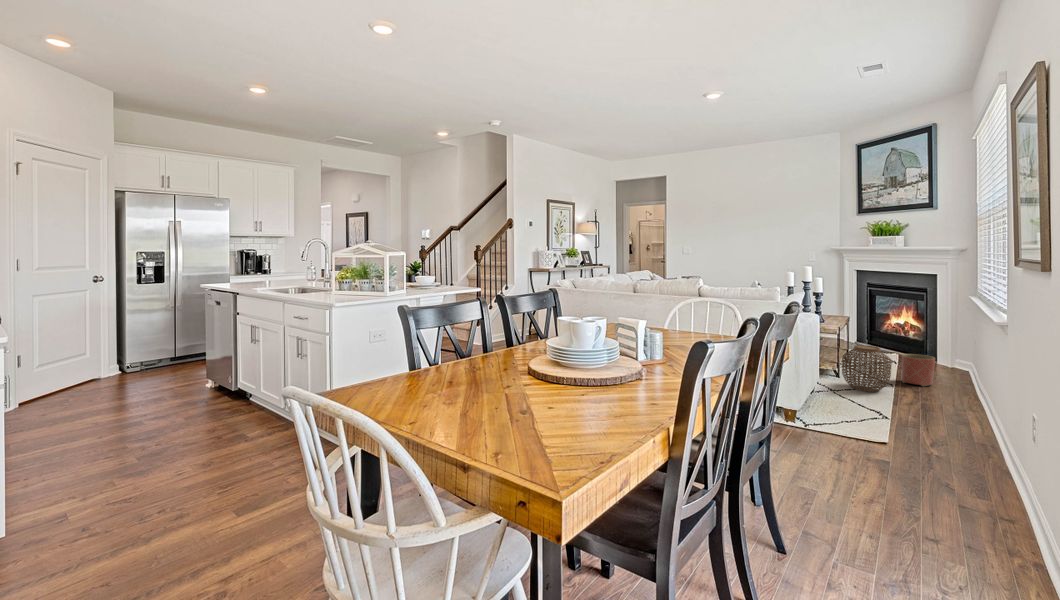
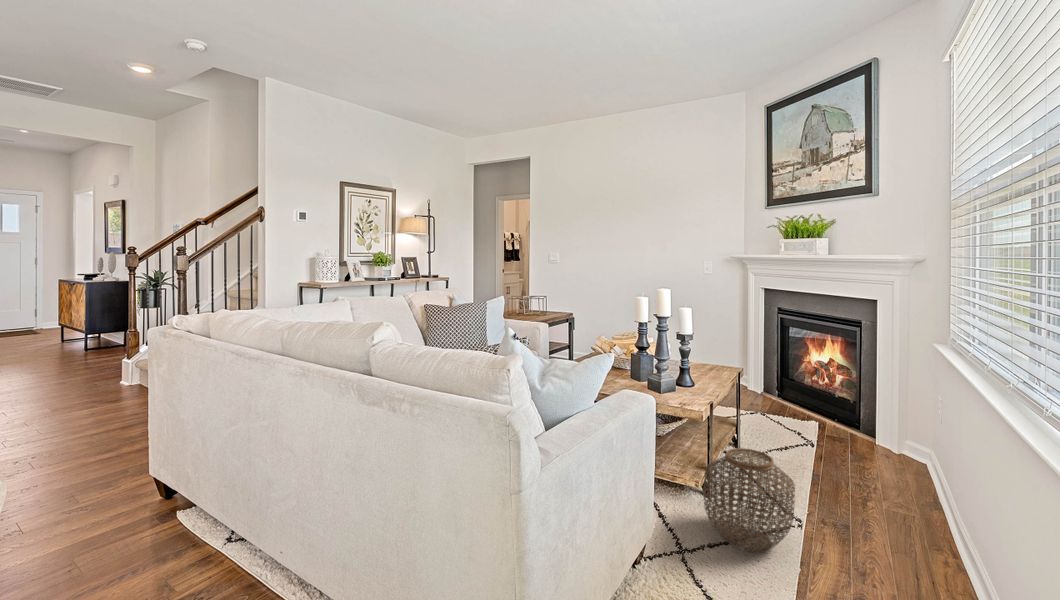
planter: present [902,354,935,386] -> none [819,454,879,525]

